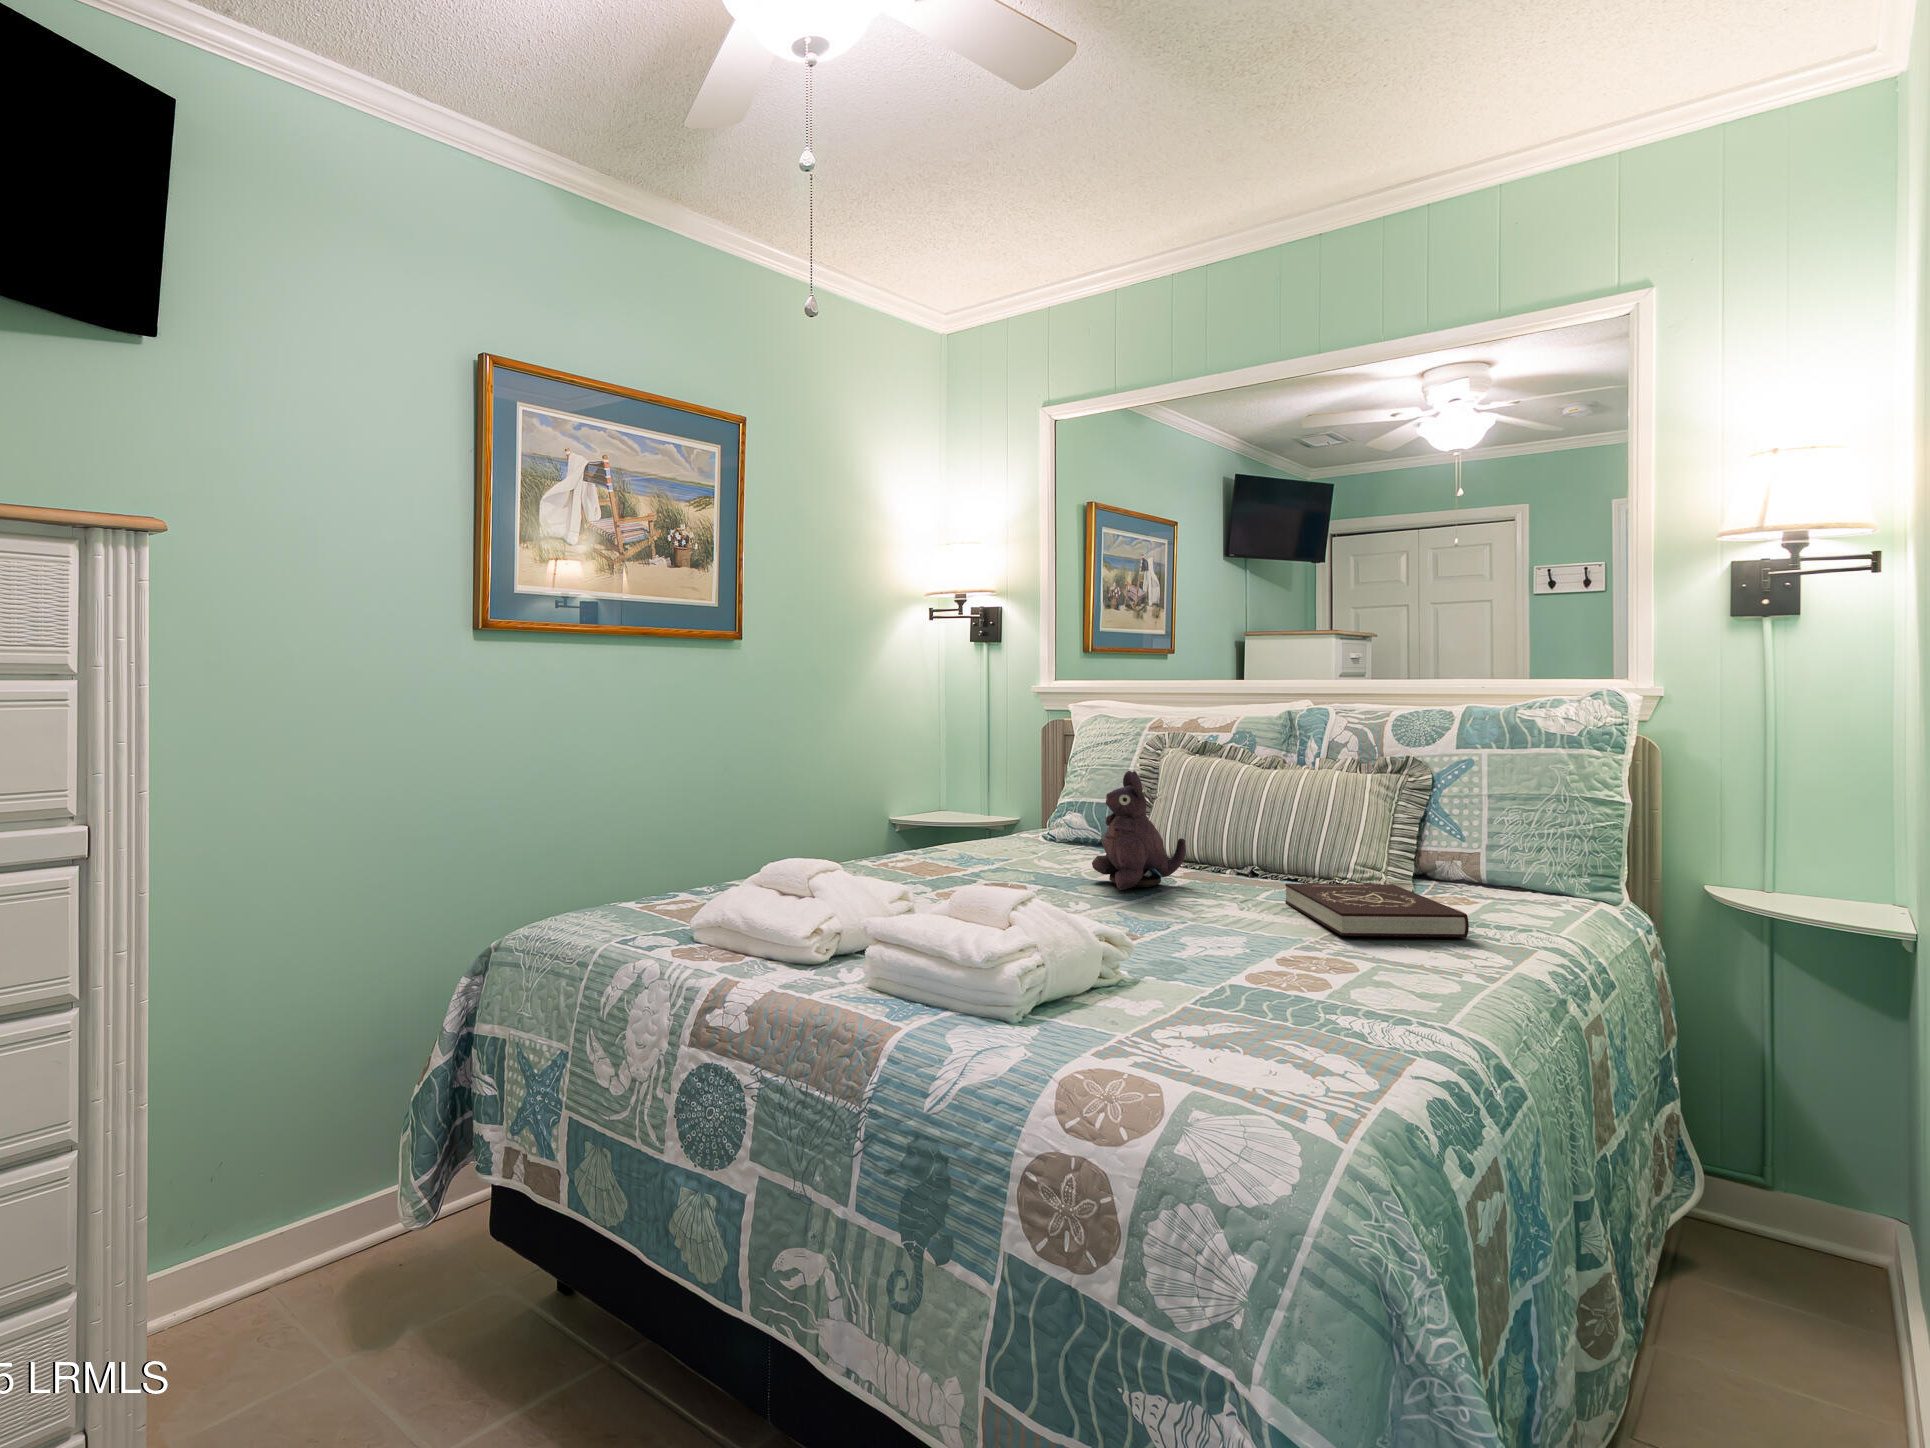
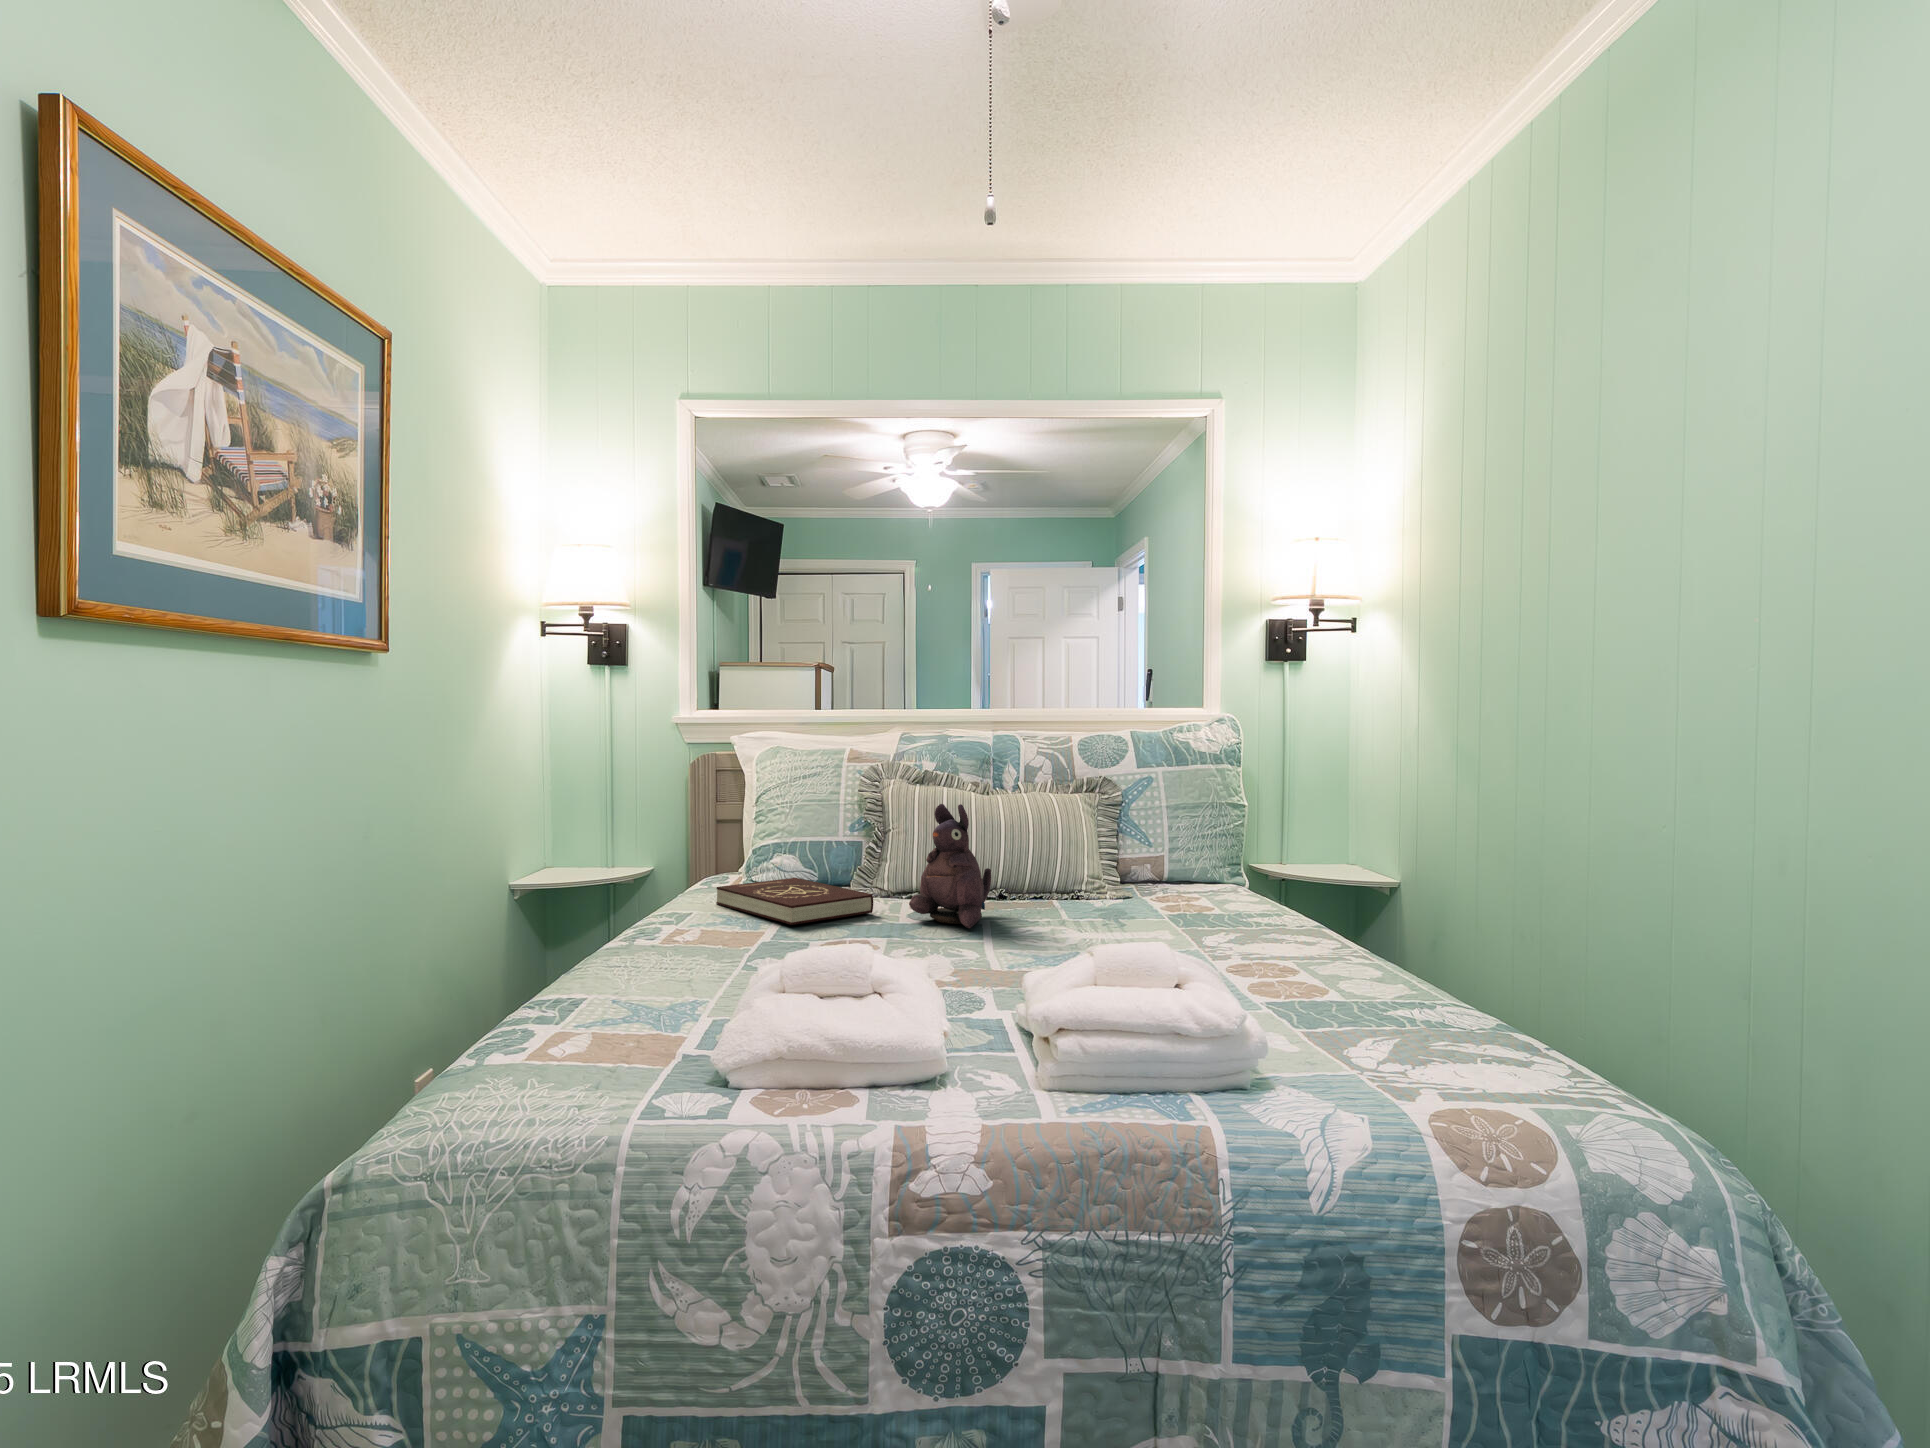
book: present [1285,884,1469,938] -> present [716,878,873,925]

